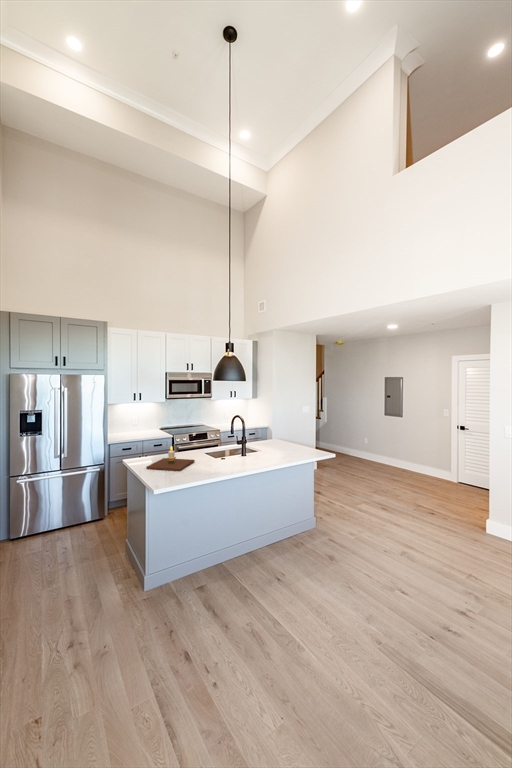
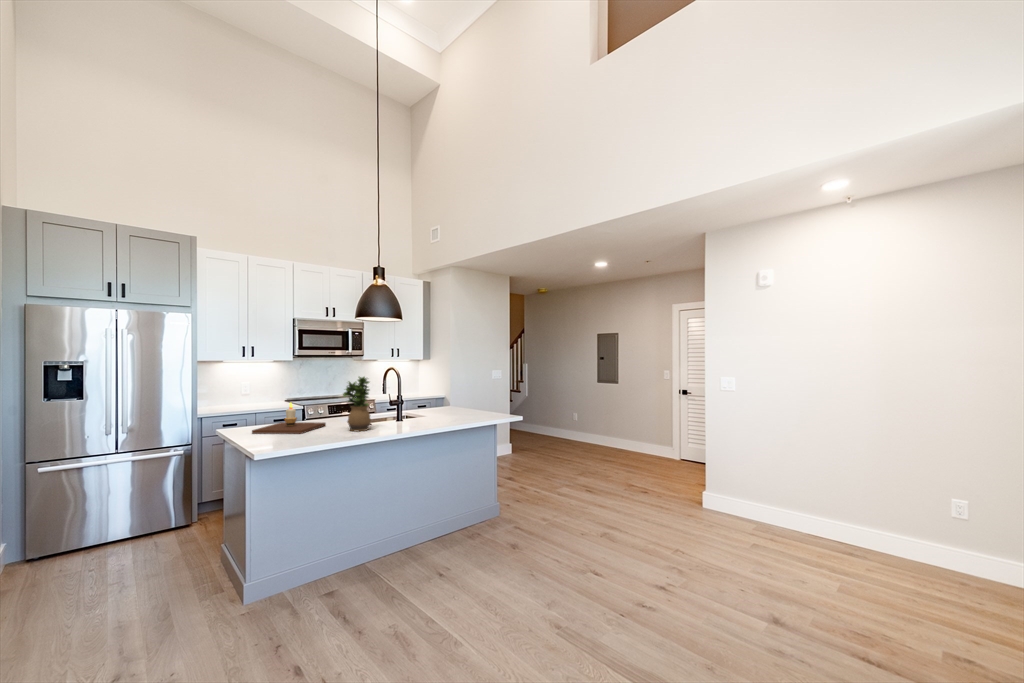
potted plant: none [207,429,228,470] -> present [343,377,371,431]

